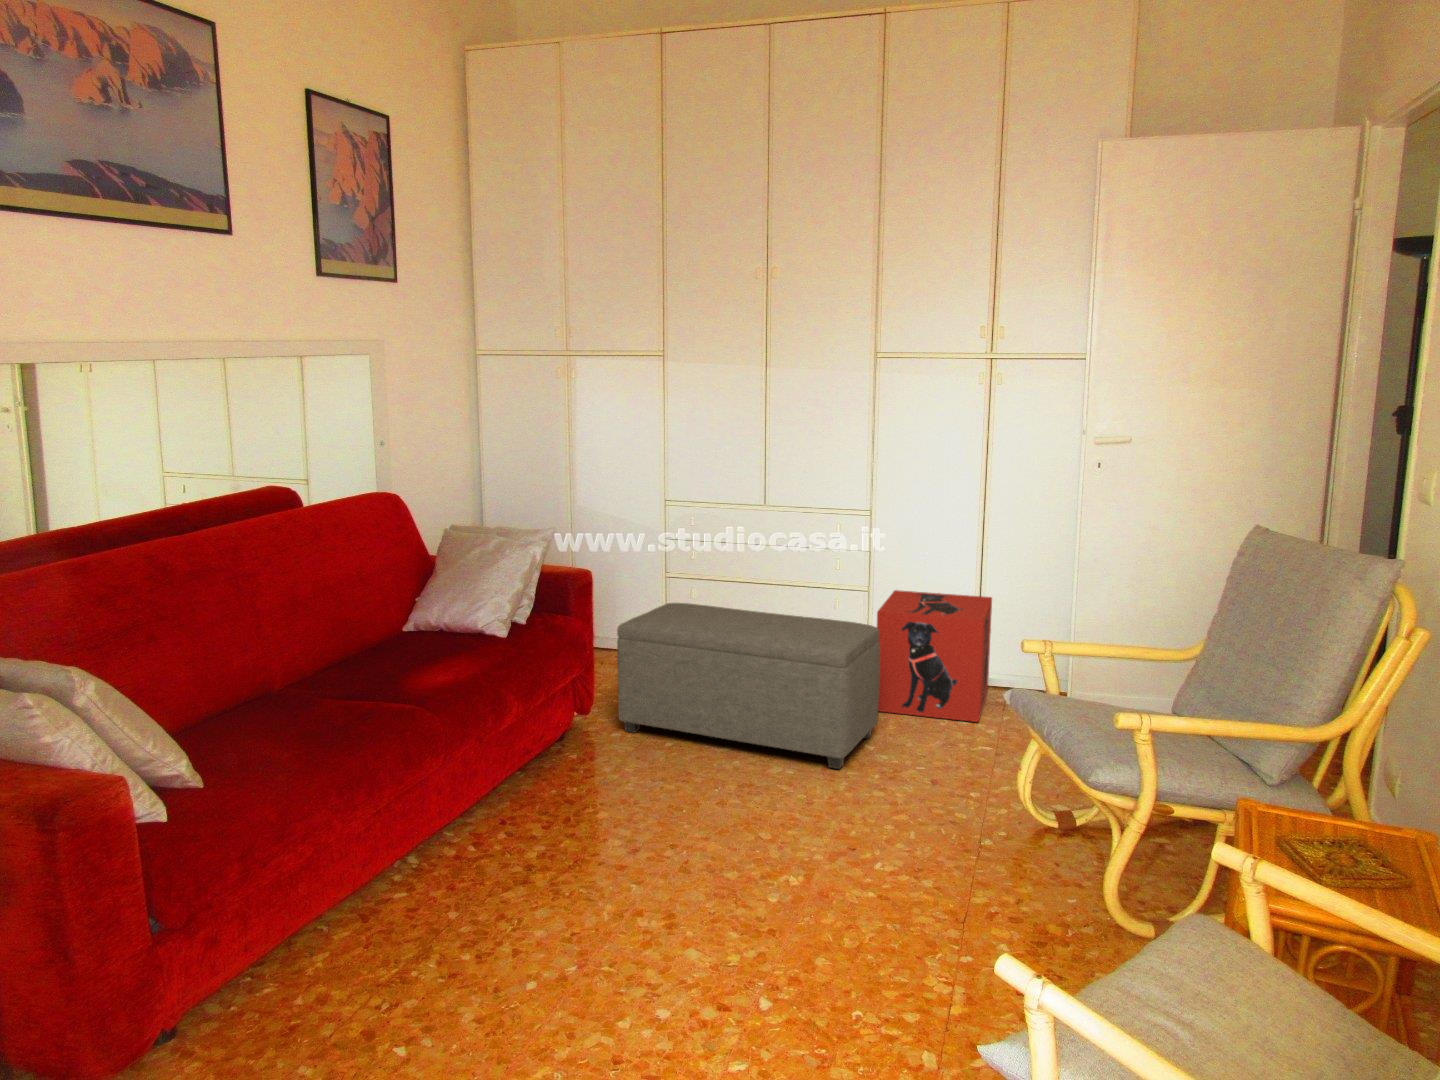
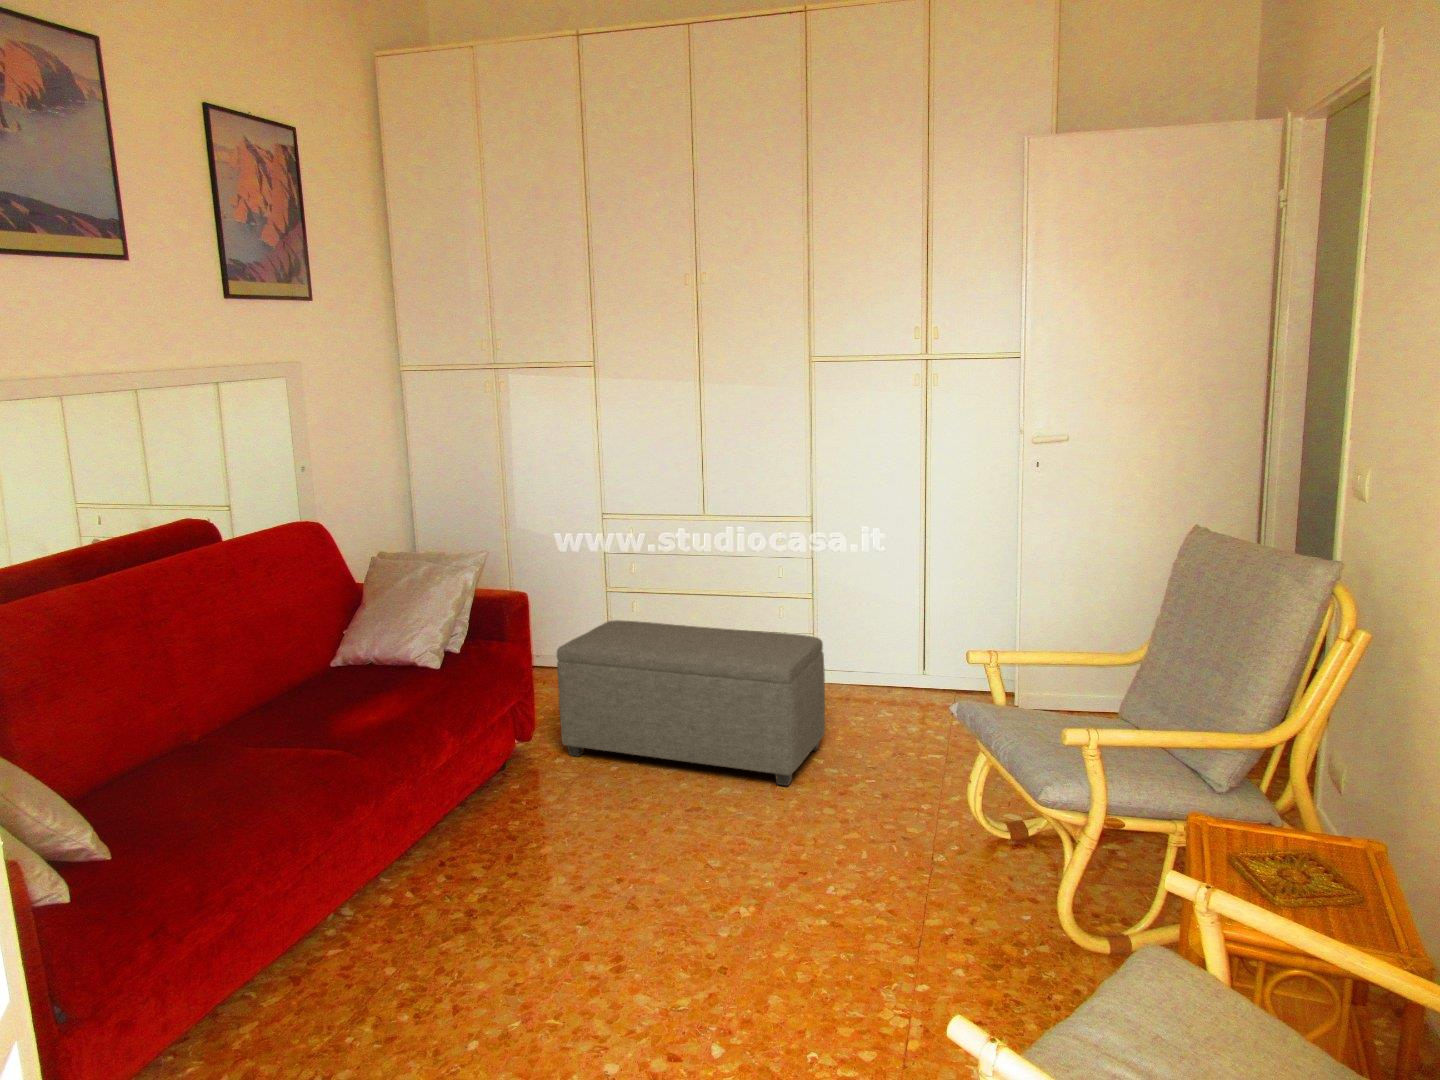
storage box: present [877,590,992,722] -> none [820,597,934,728]

